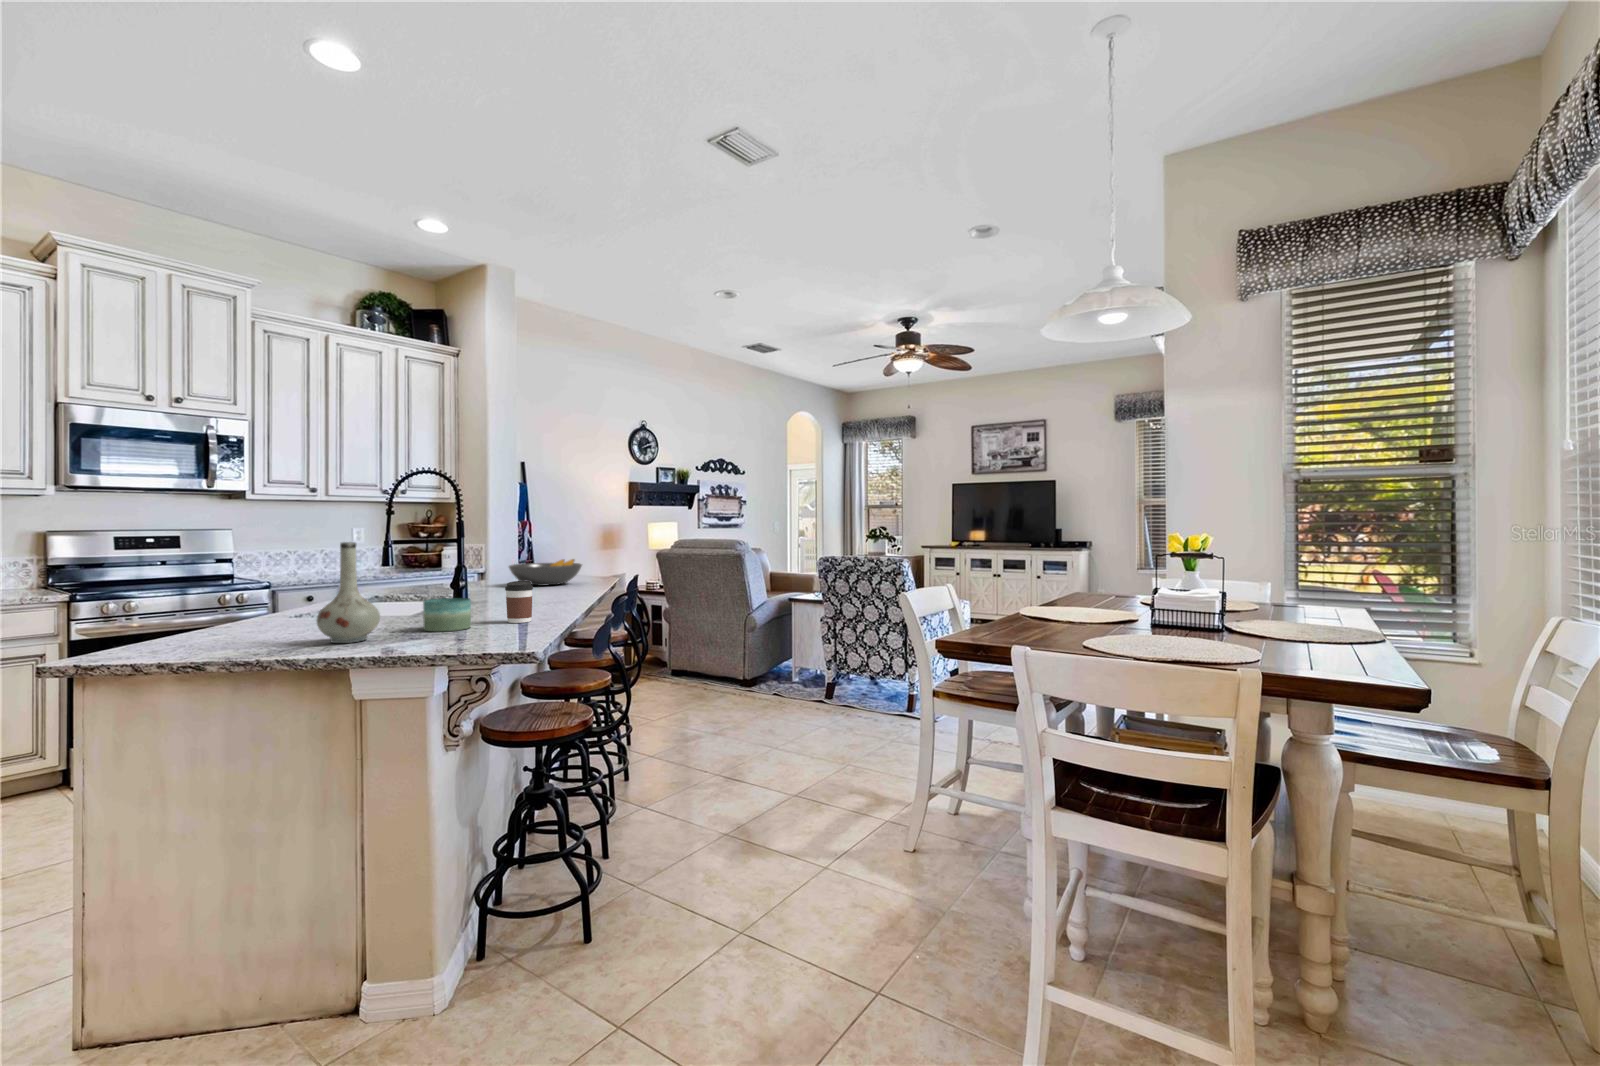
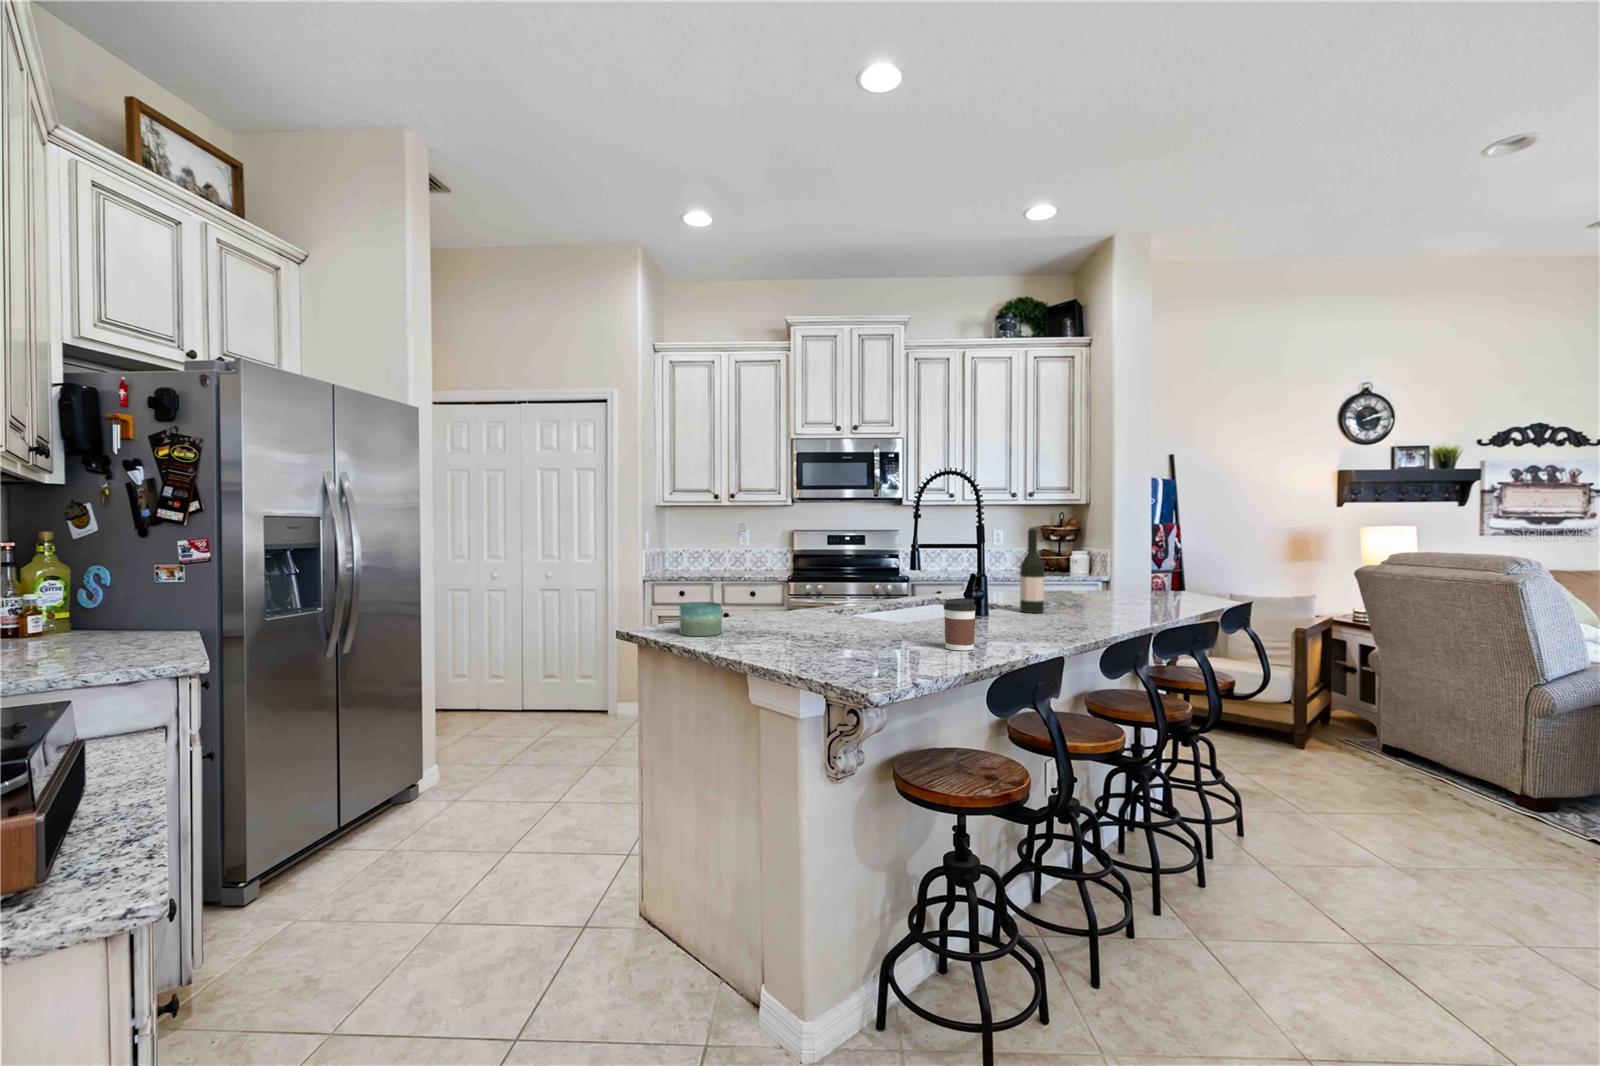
wine bottle: none [487,524,508,598] -> present [1020,528,1044,613]
vase: present [316,542,380,643] -> none [753,545,806,646]
fruit bowl: present [509,559,582,586] -> none [1079,572,1174,603]
candle: present [423,598,471,631] -> present [680,602,722,636]

